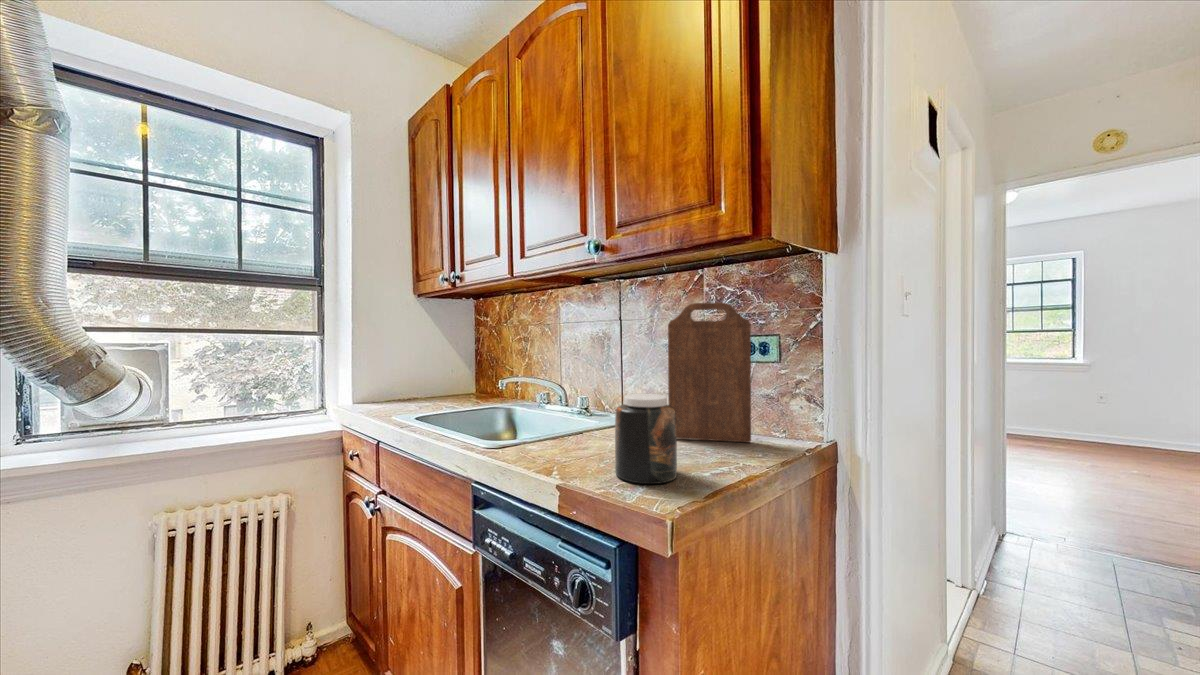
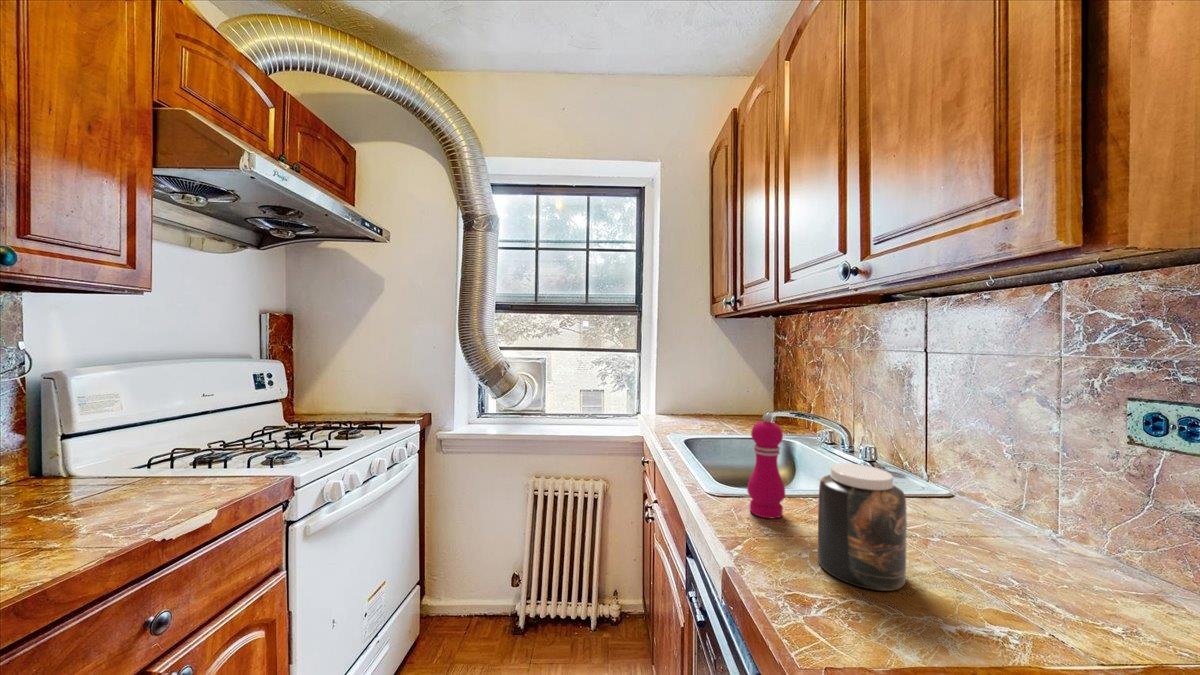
cutting board: present [668,302,751,442] -> none [962,342,1138,587]
pepper mill: none [533,368,566,463] -> present [747,414,785,519]

